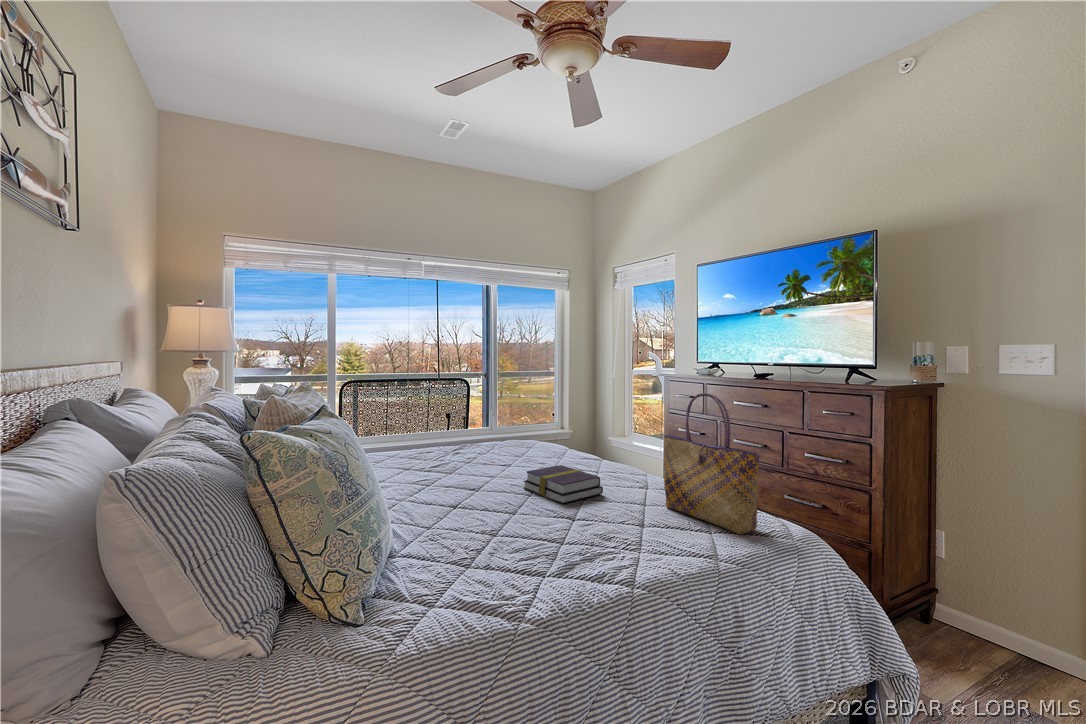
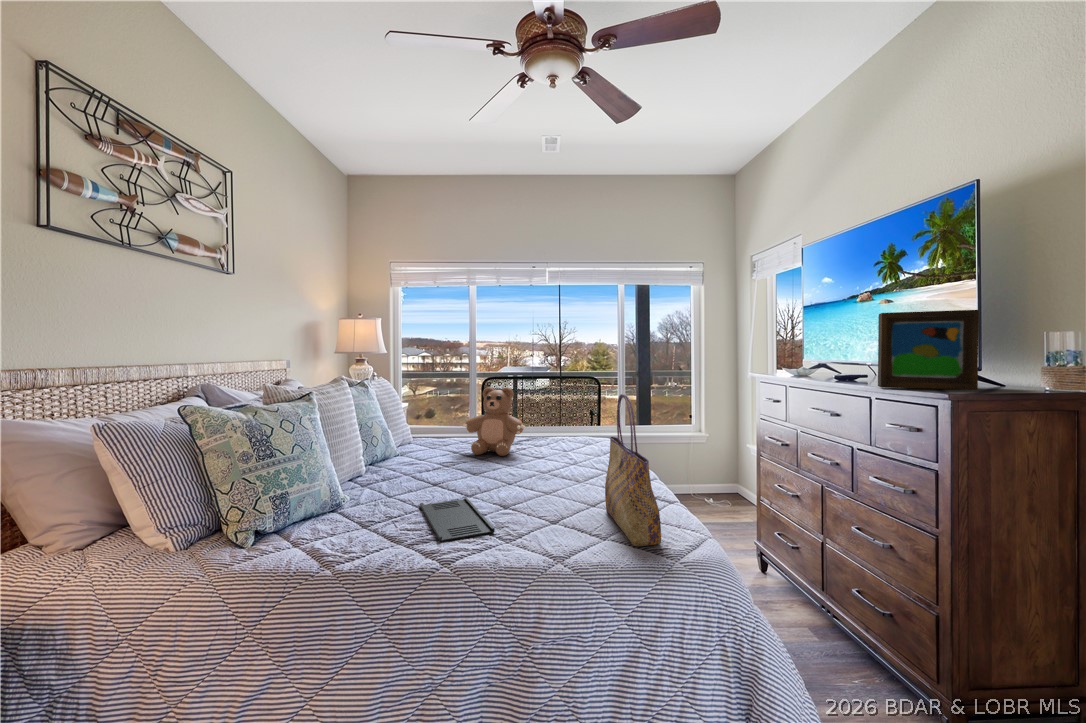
picture frame: none [805,324,872,383] -> present [878,310,979,389]
teddy bear: none [424,390,499,468] -> present [463,387,526,456]
book: present [524,465,603,504] -> none [508,461,567,495]
tray: none [484,513,609,564] -> present [420,497,495,542]

